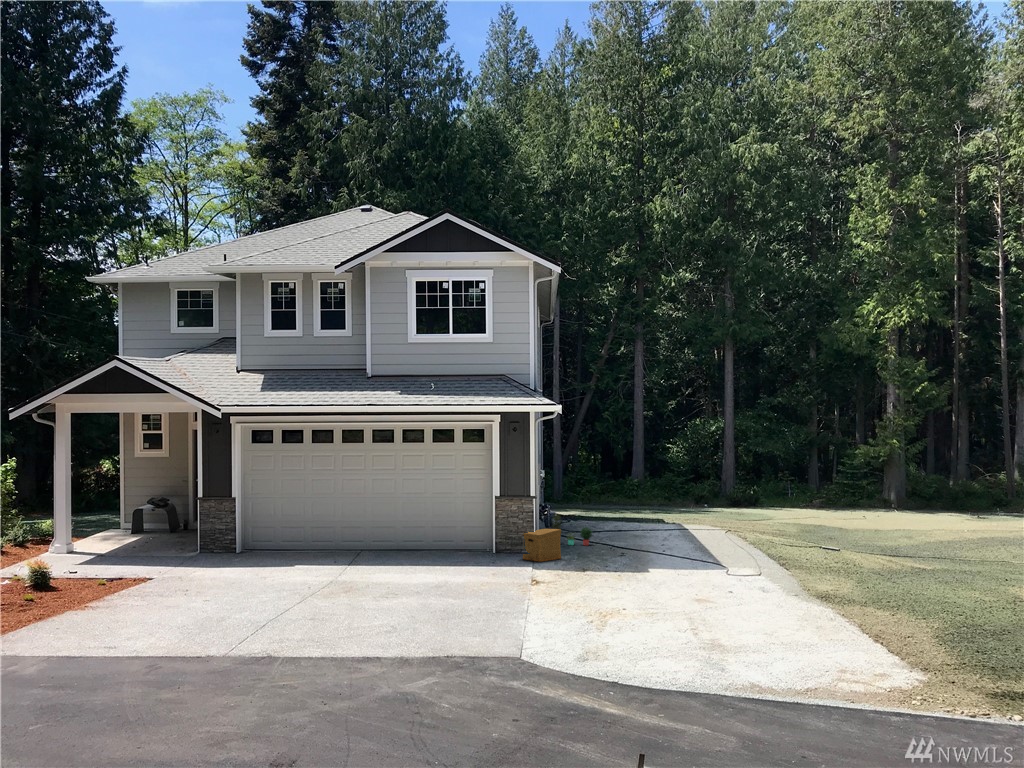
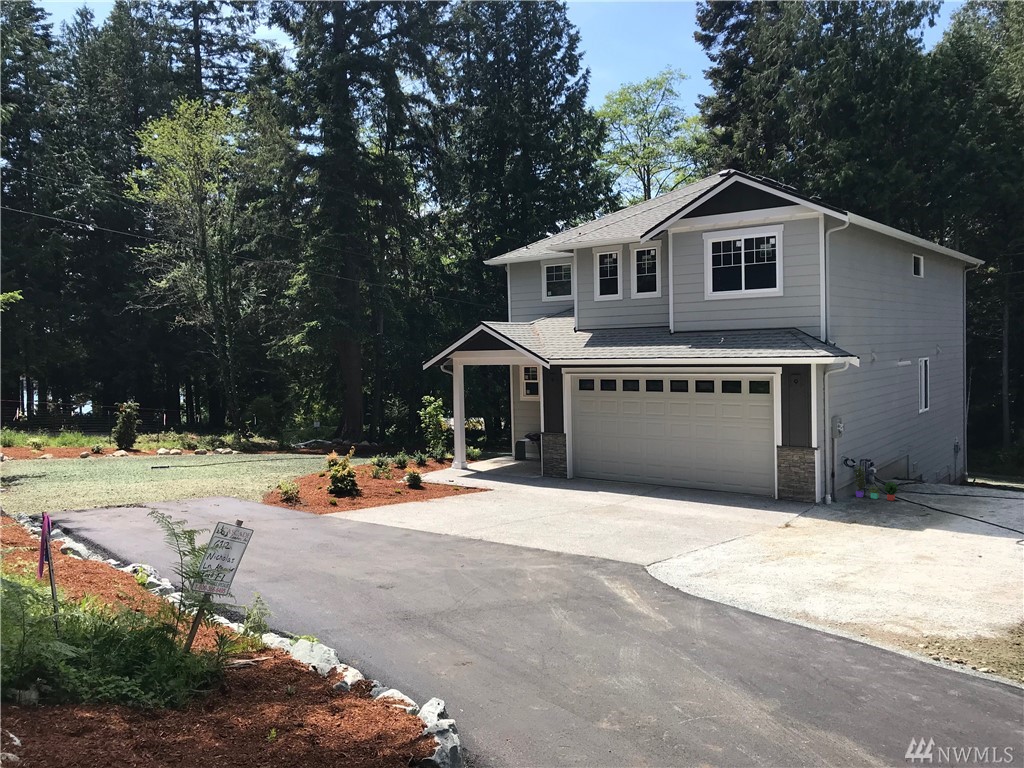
cardboard box: present [523,529,561,562] -> none [801,479,843,511]

